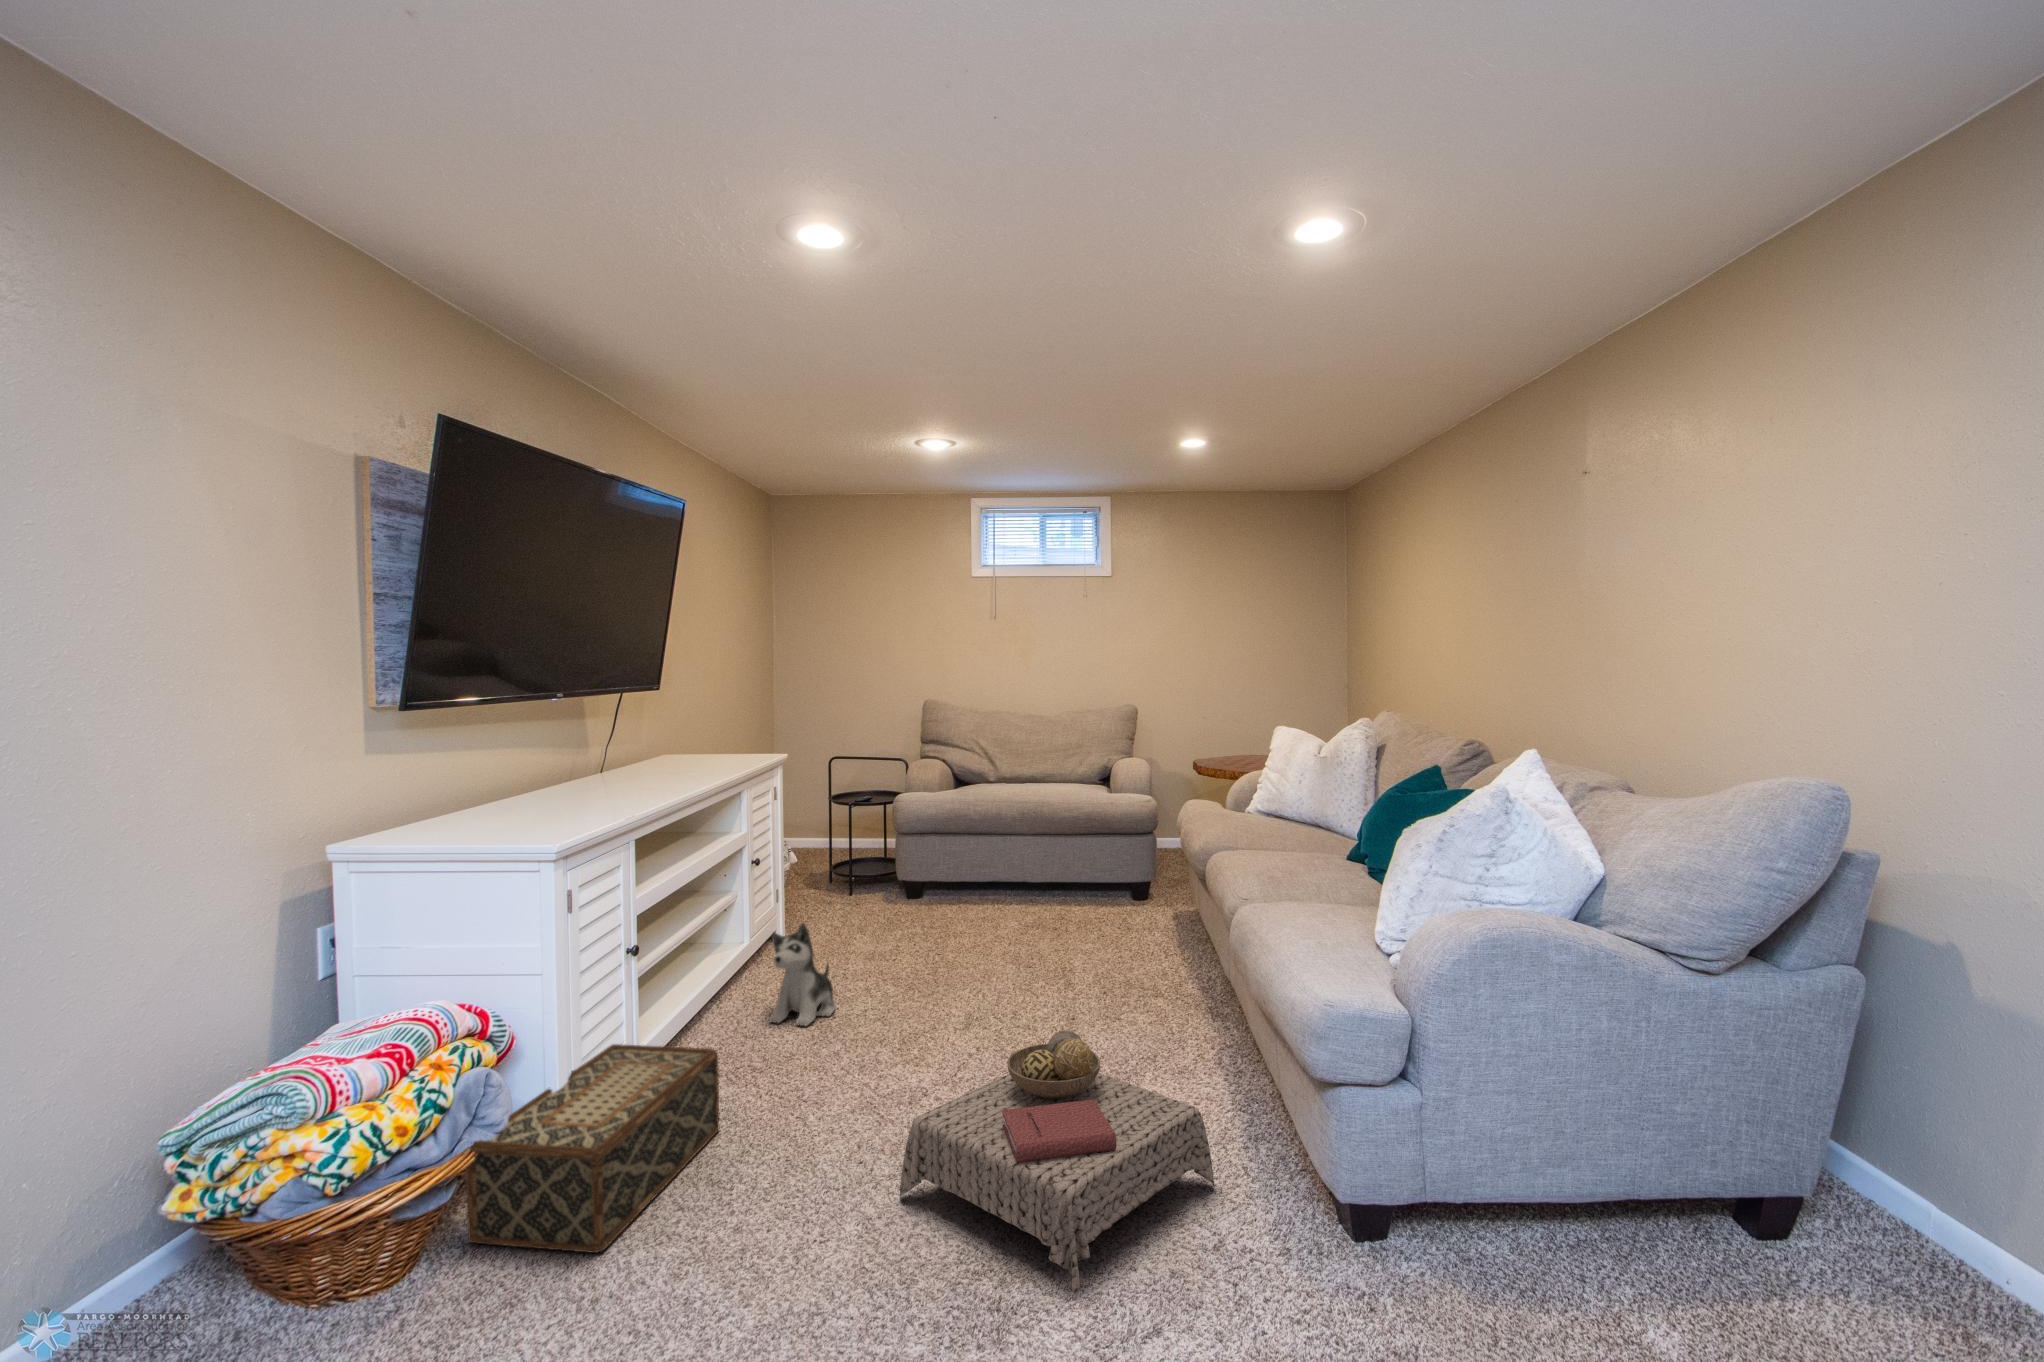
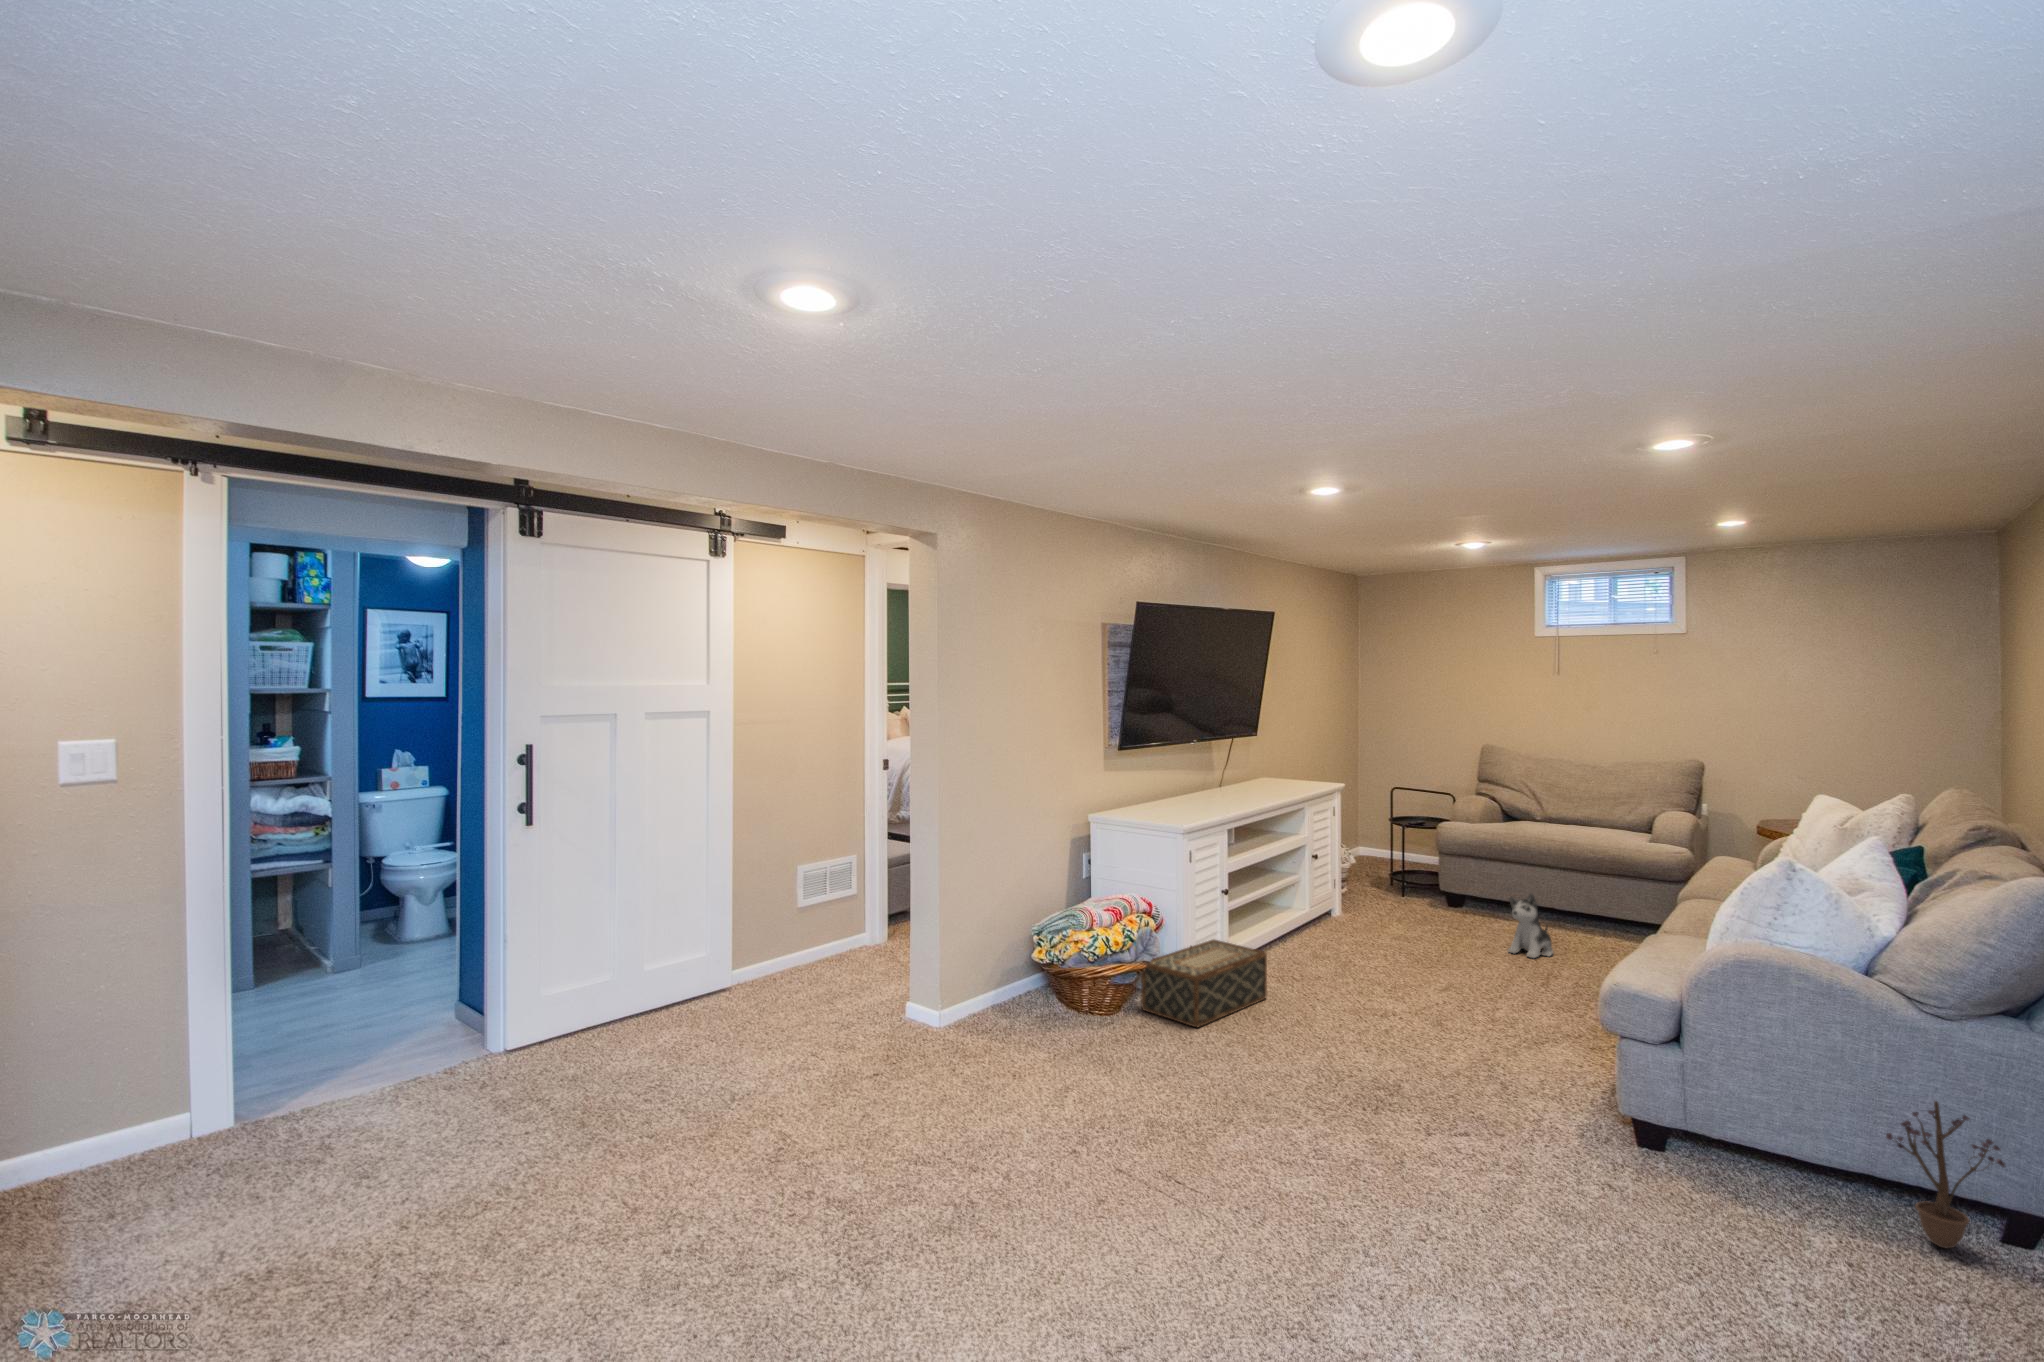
plush toy: present [769,923,836,1026] -> present [1508,894,1553,958]
ottoman: present [900,1030,1214,1295] -> none [1352,978,1554,1104]
decorative plant: none [1673,1098,1847,1301] -> present [1865,1101,2006,1248]

